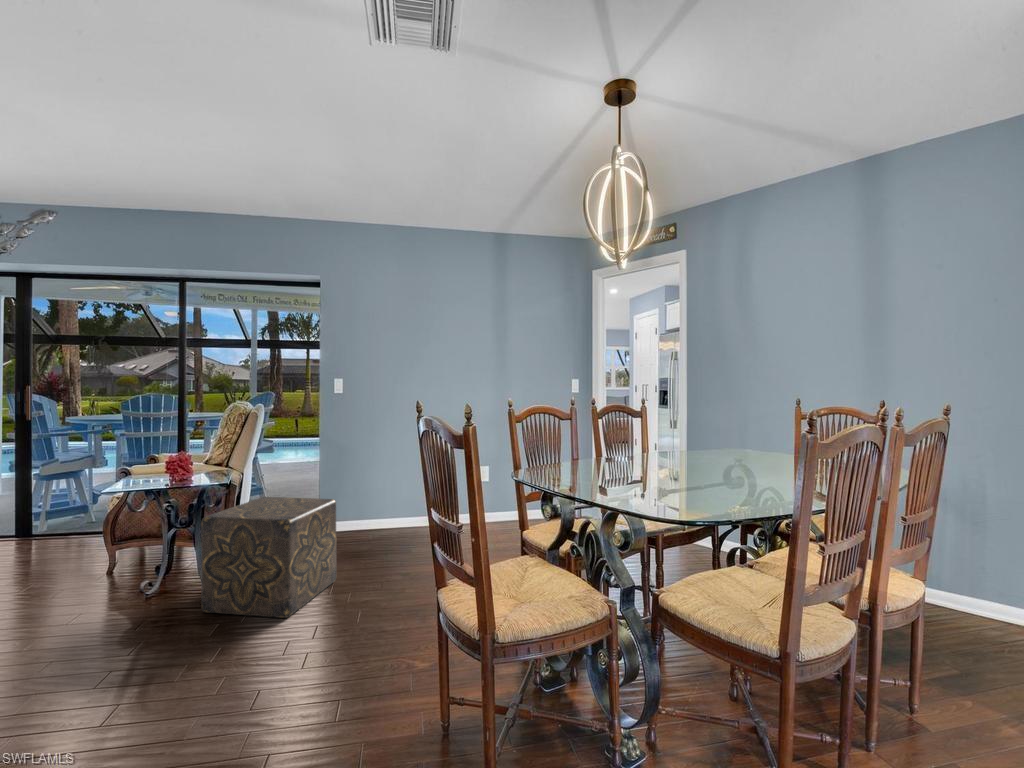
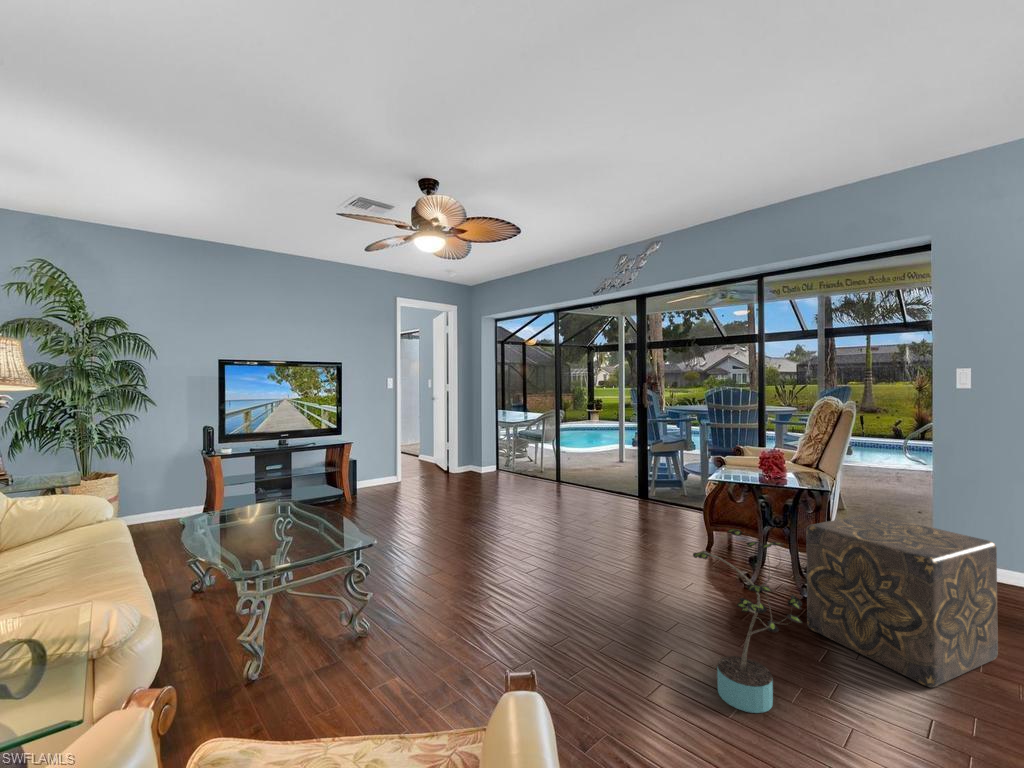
potted plant: none [48,535,173,717] -> present [693,529,802,713]

